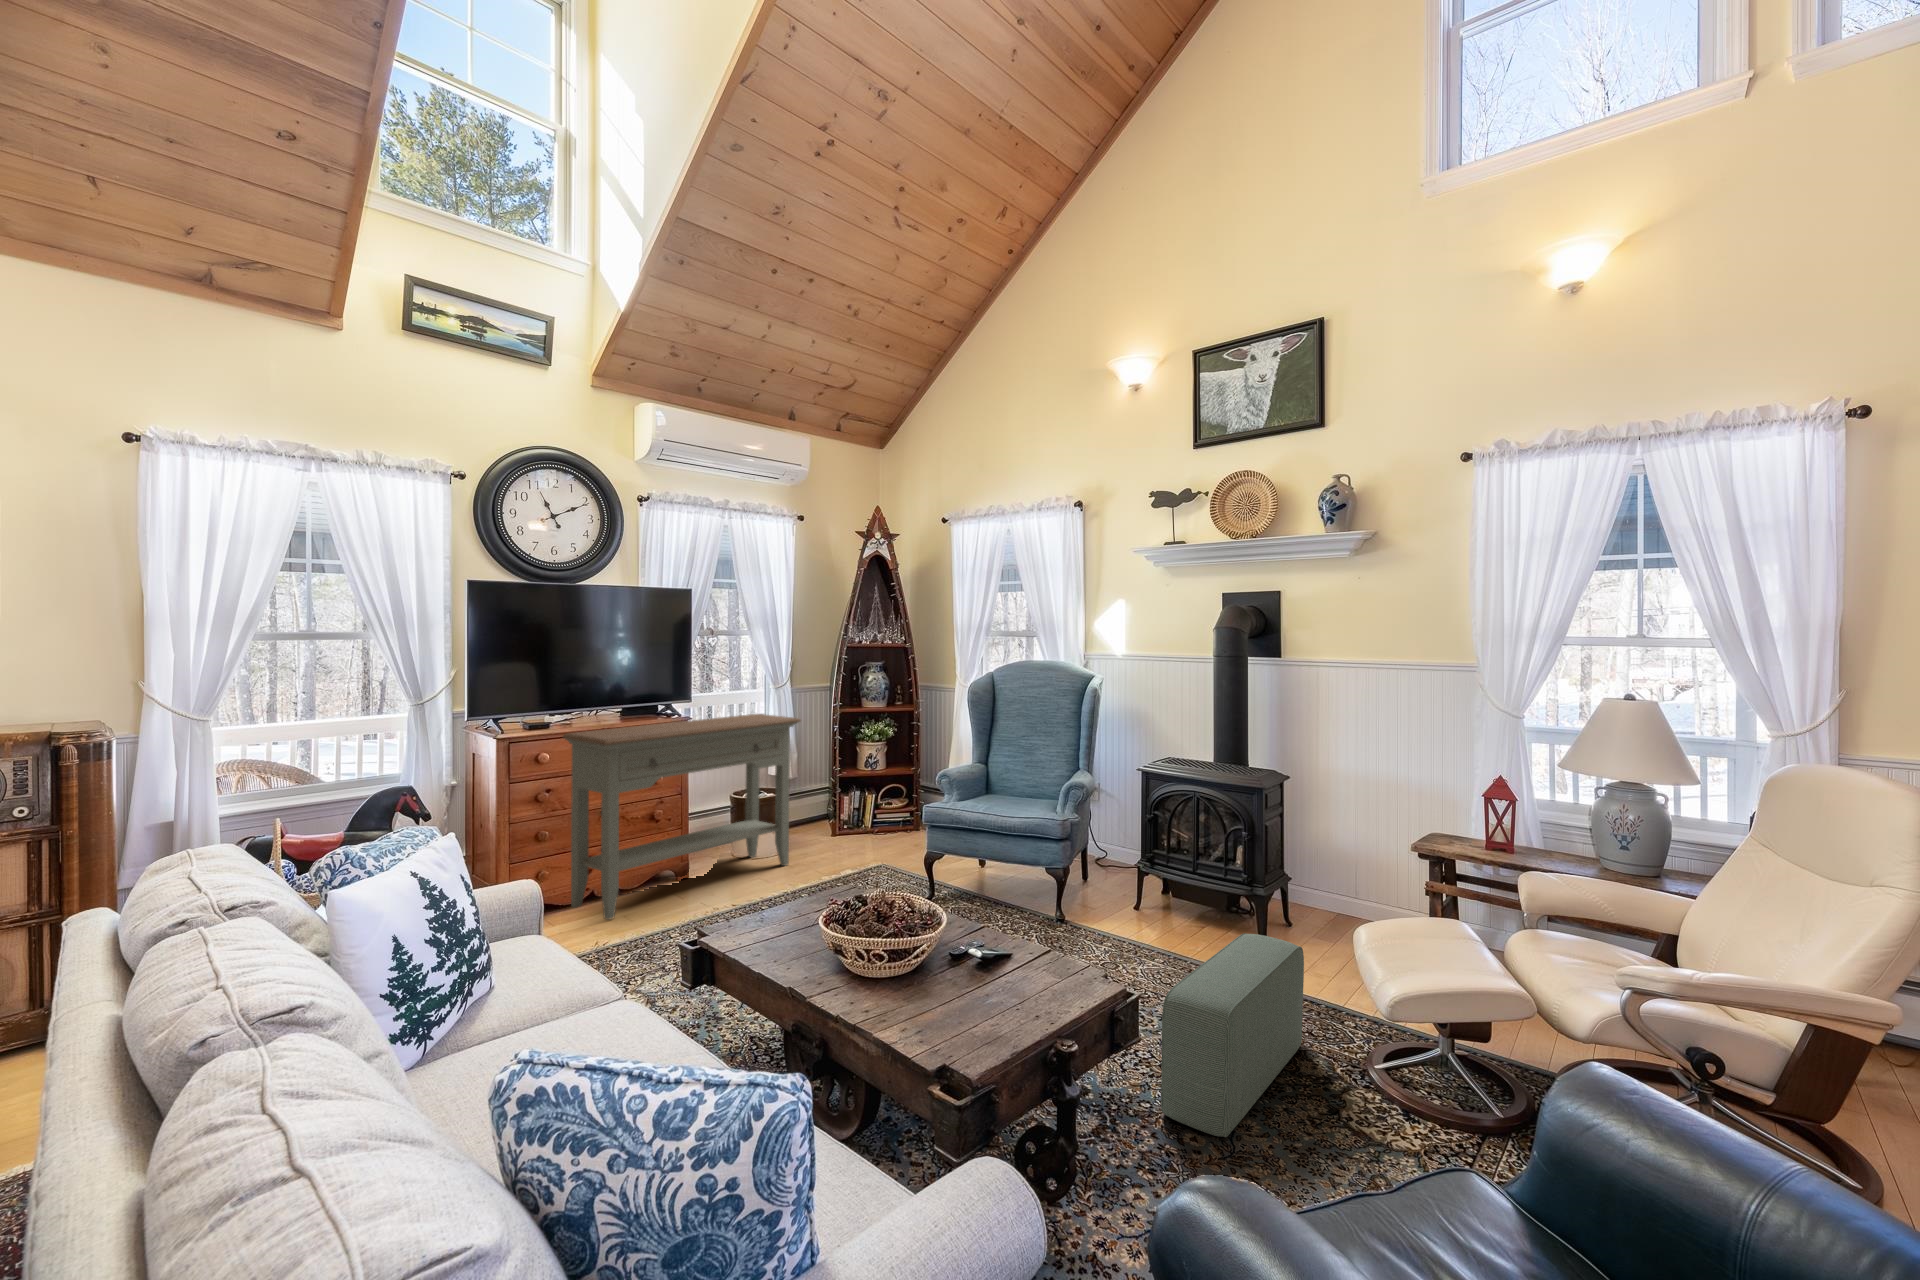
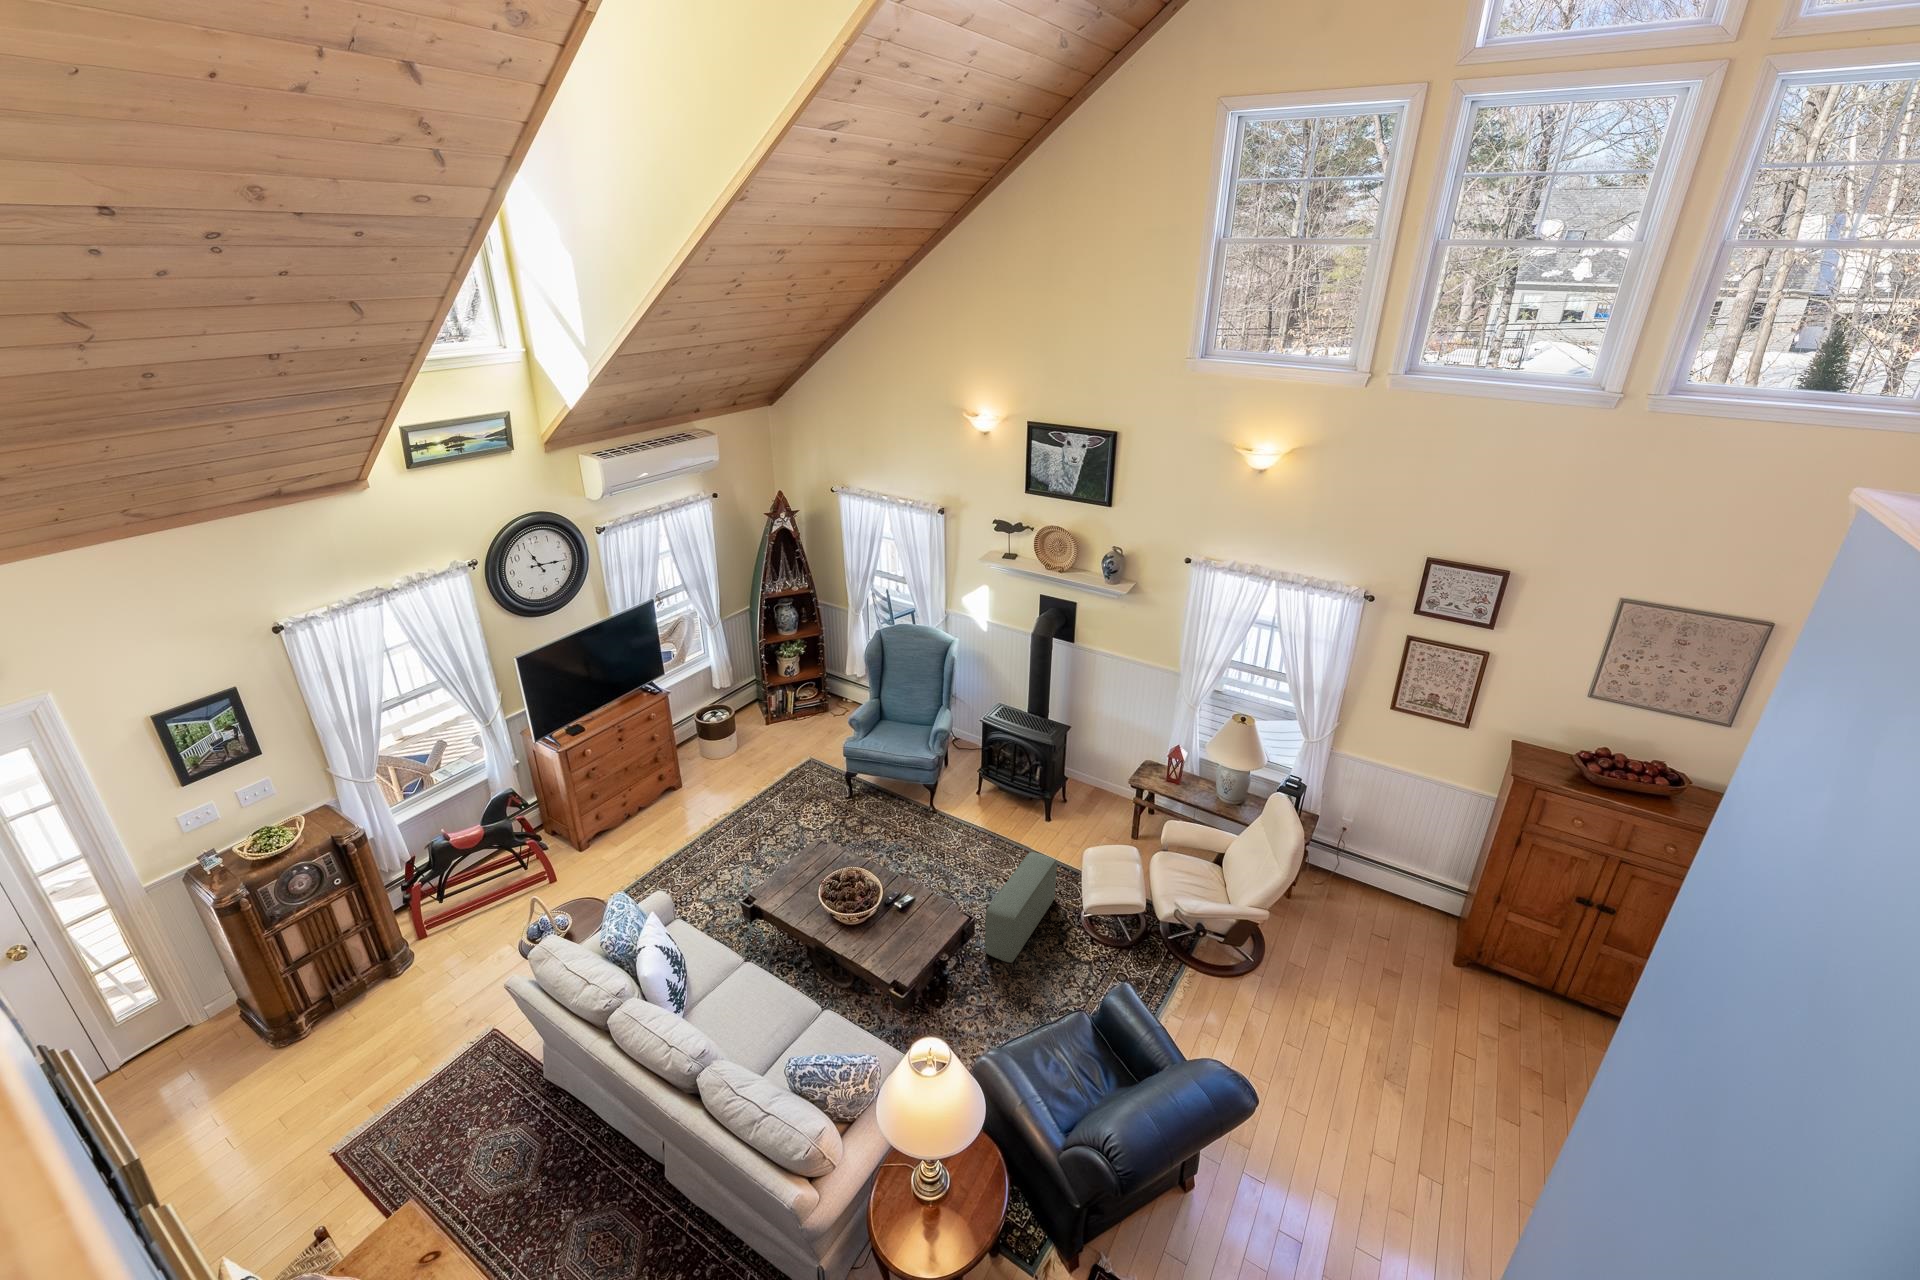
console table: present [563,714,801,920] -> none [602,673,750,845]

